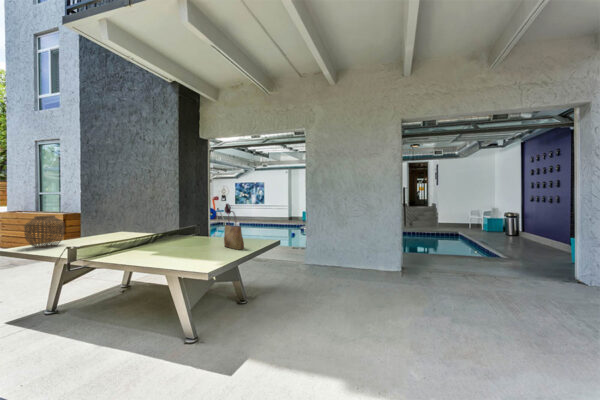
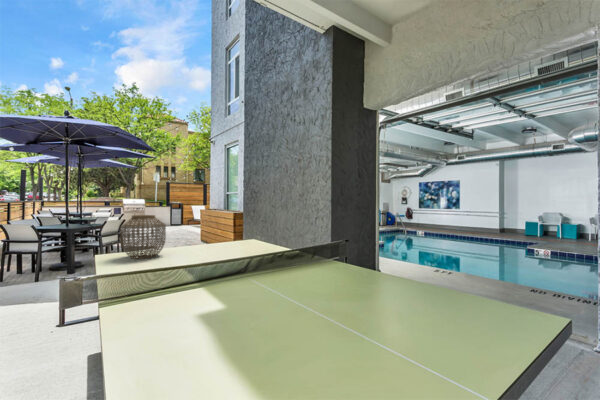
tote bag: present [224,211,244,250] -> none [378,224,439,358]

